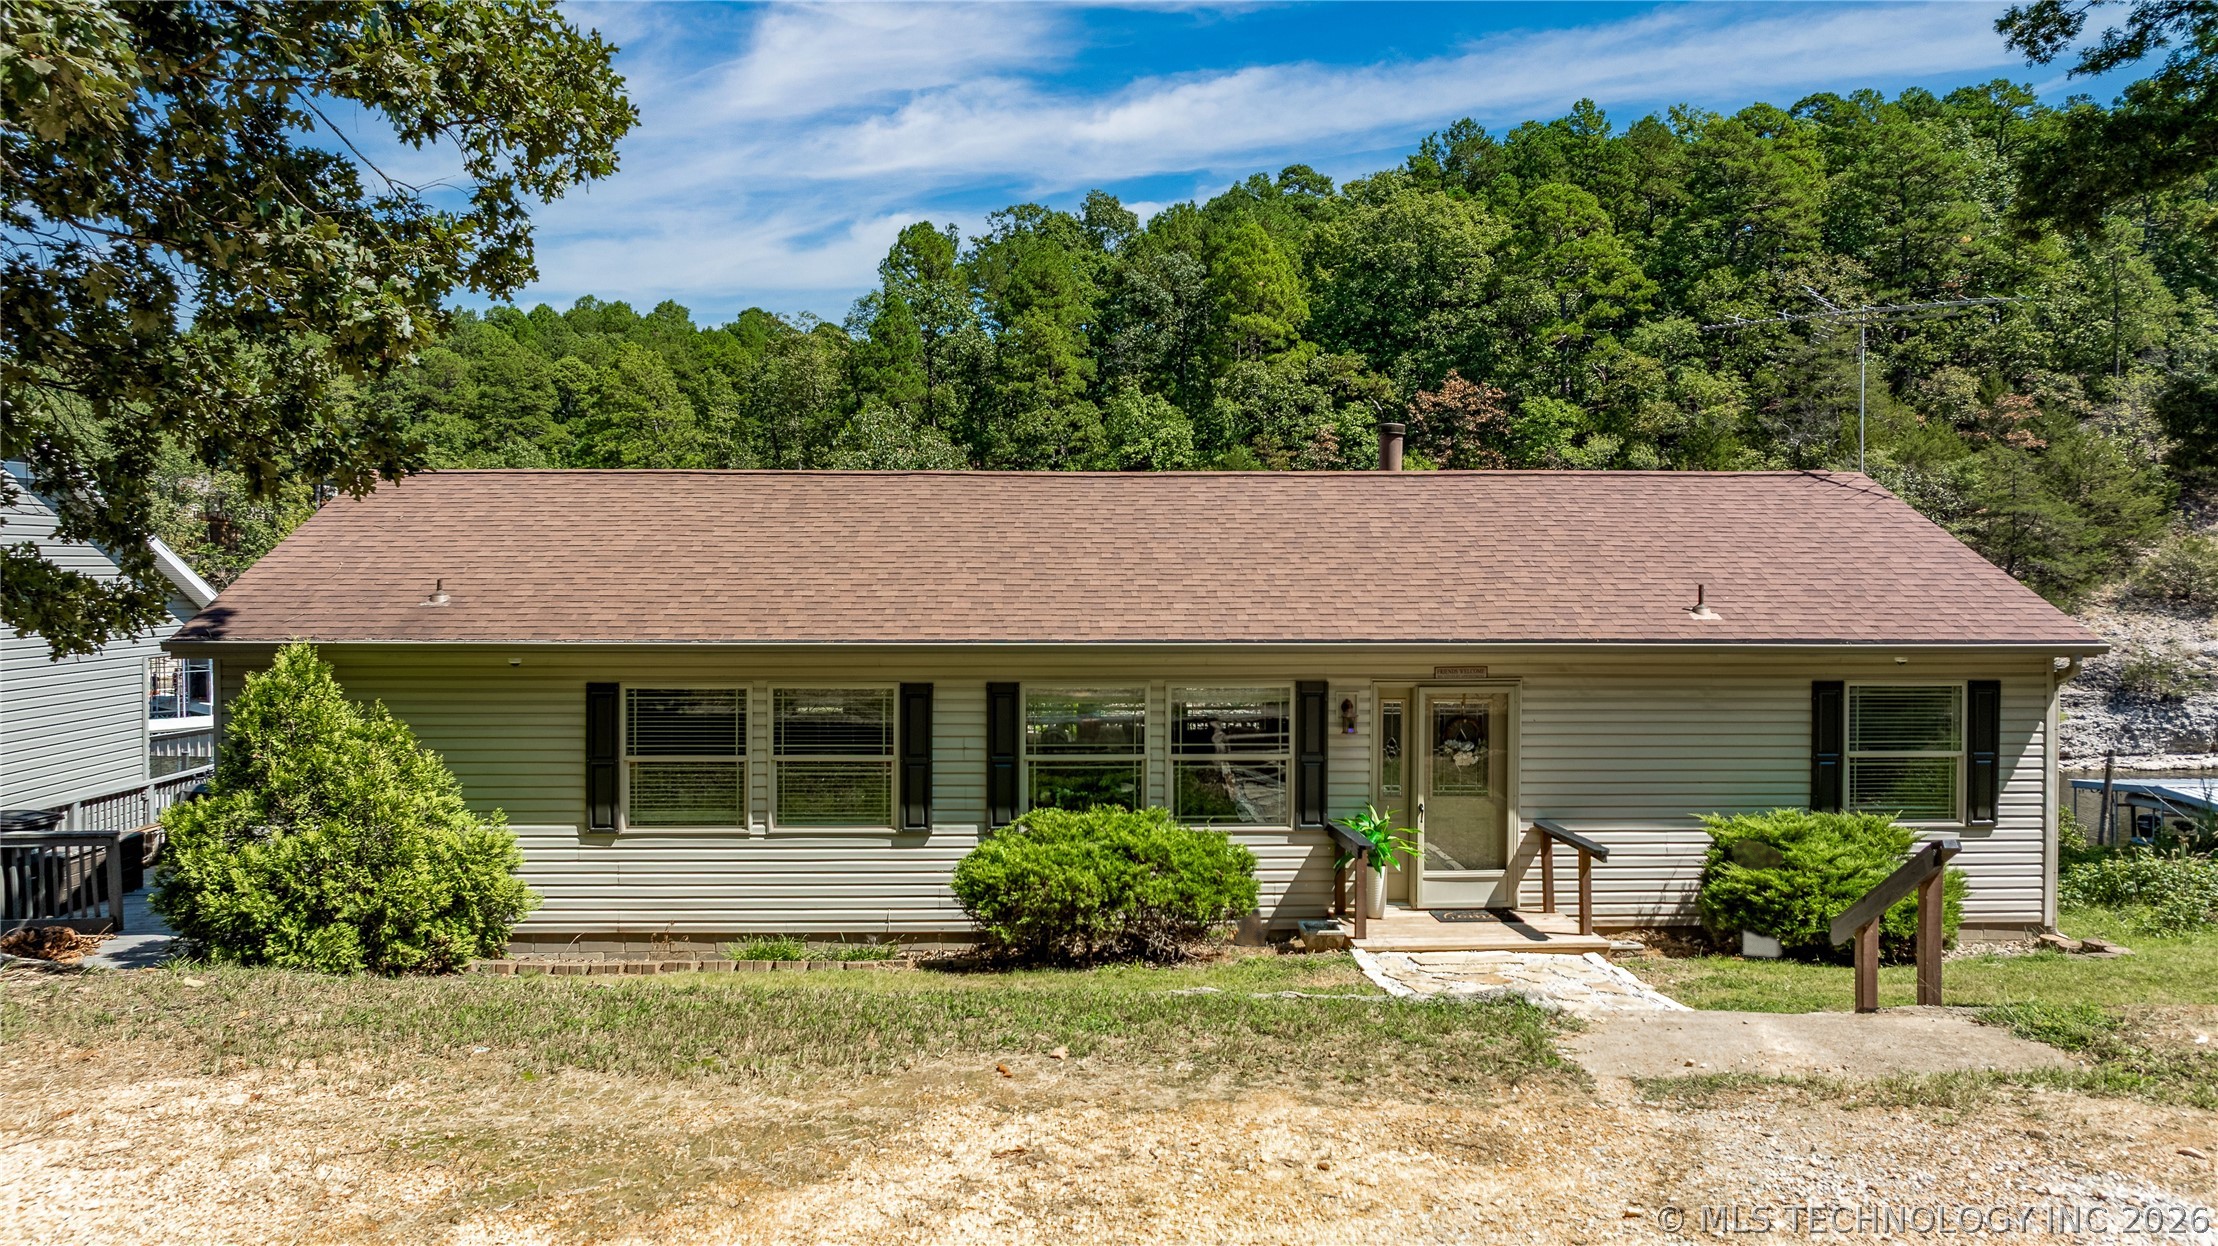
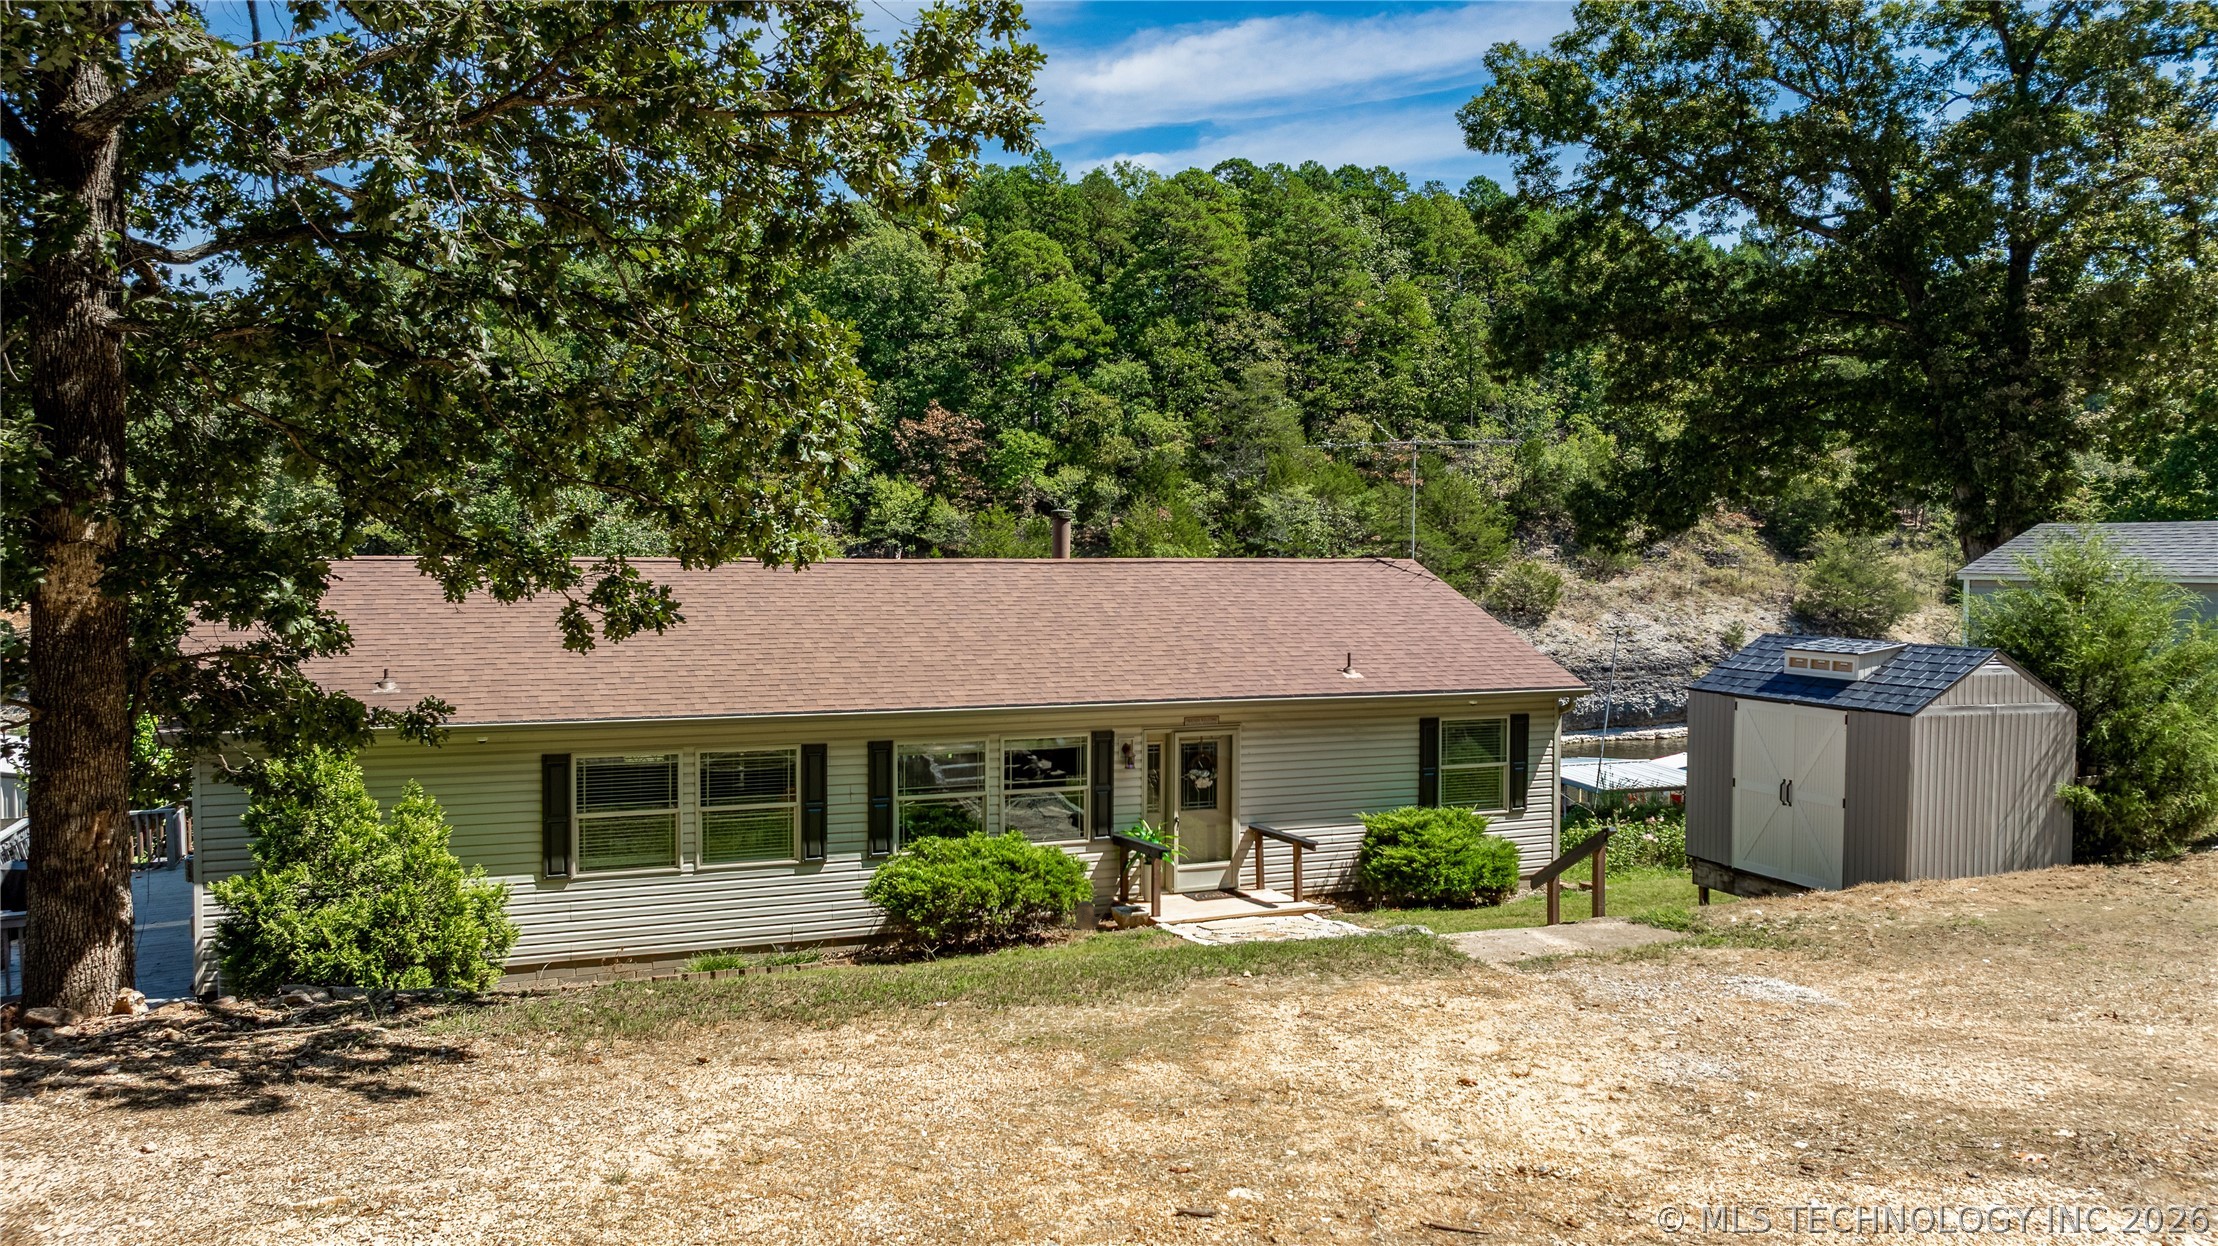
potted tree: present [1732,839,1784,957] -> none [1390,828,1424,908]

